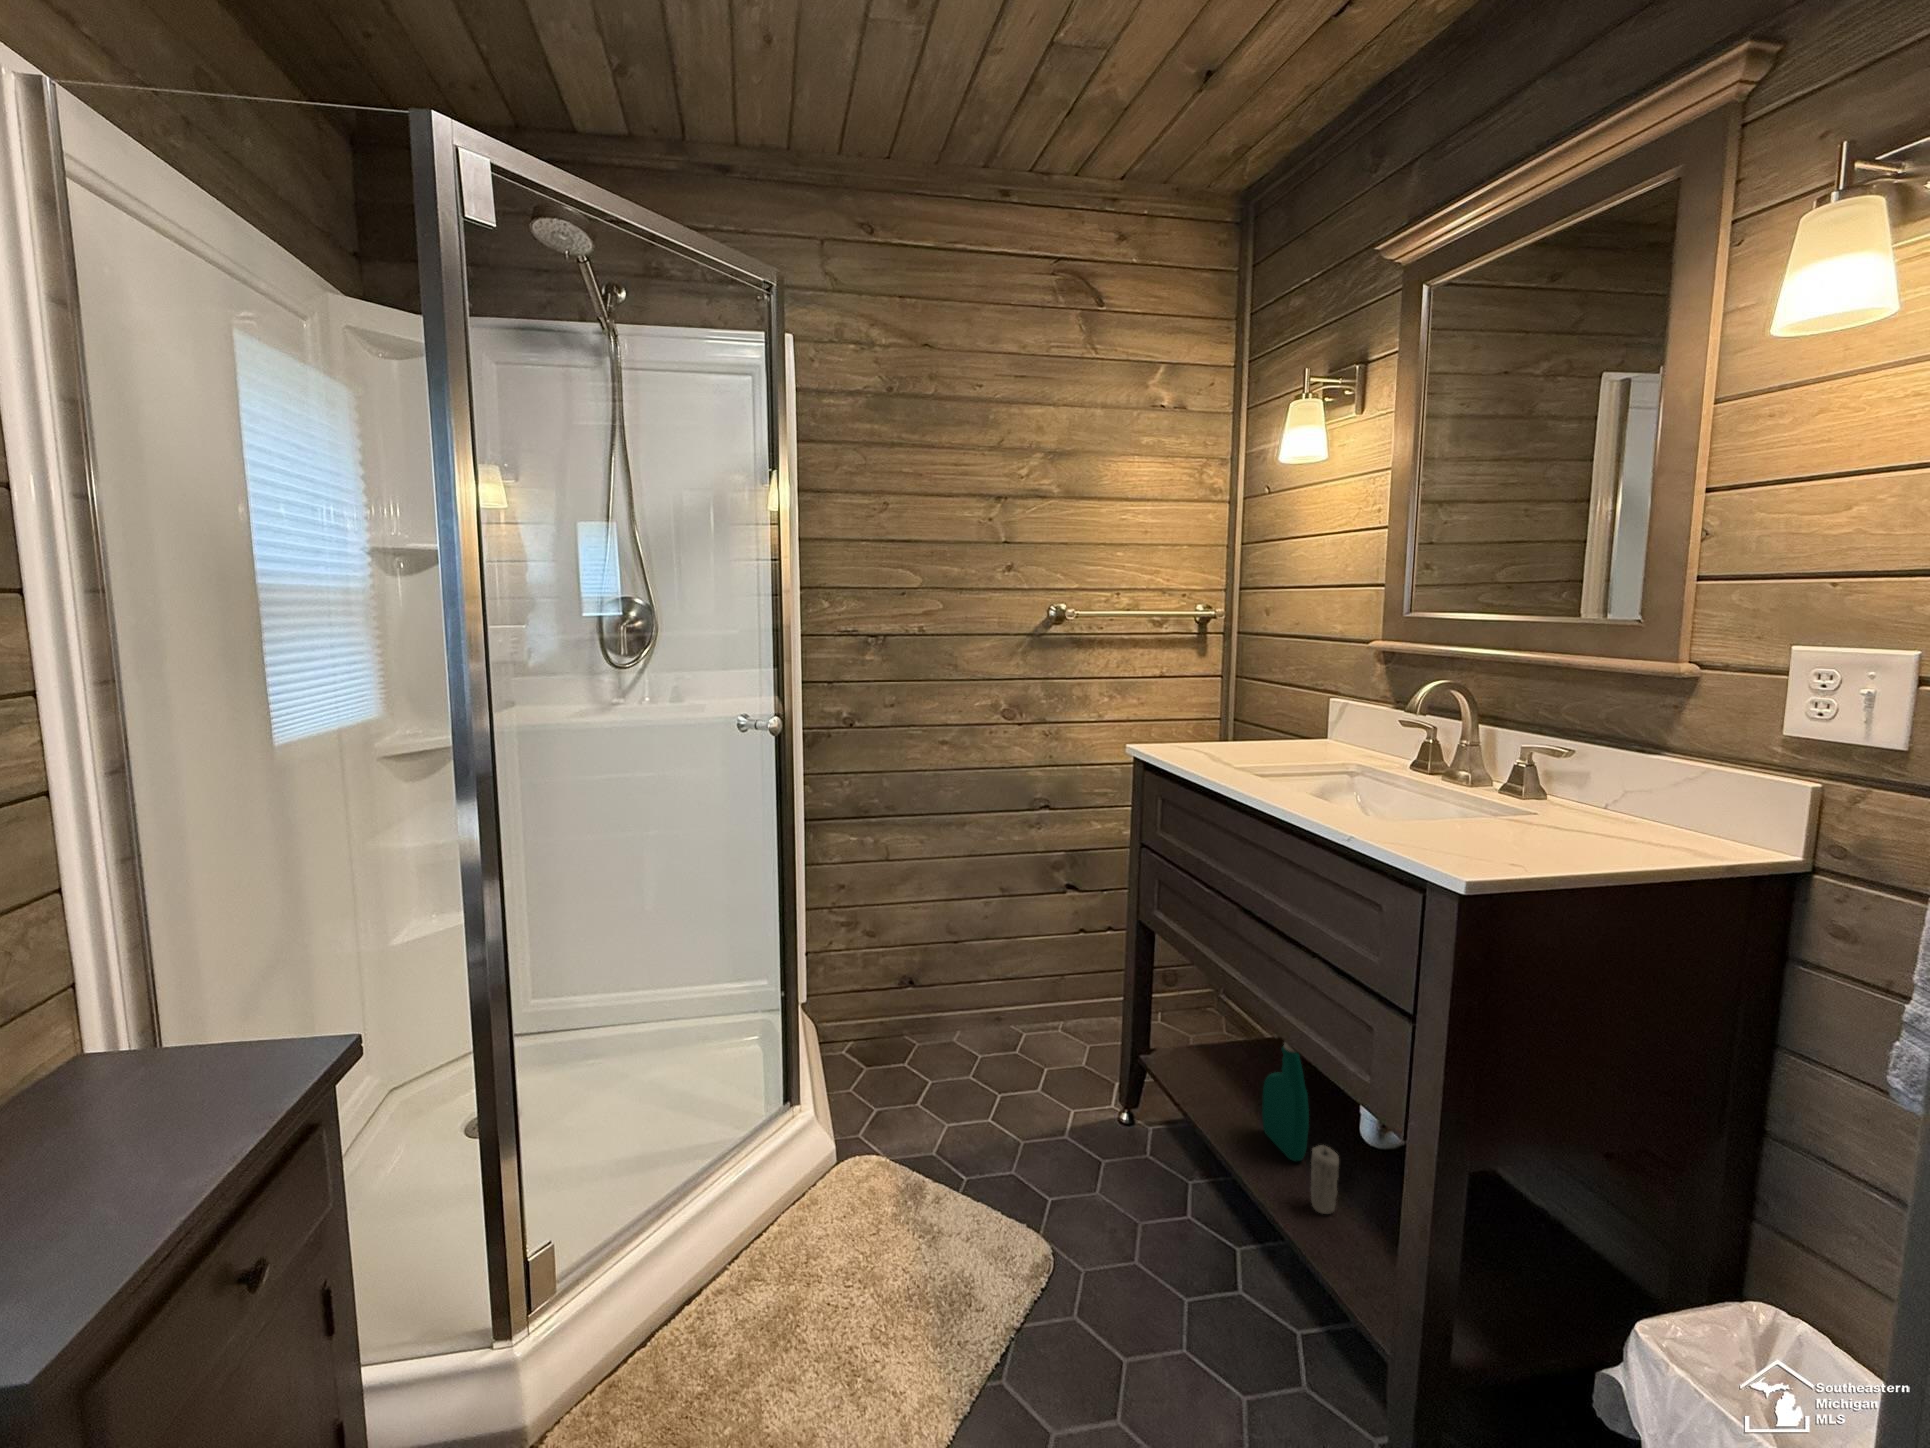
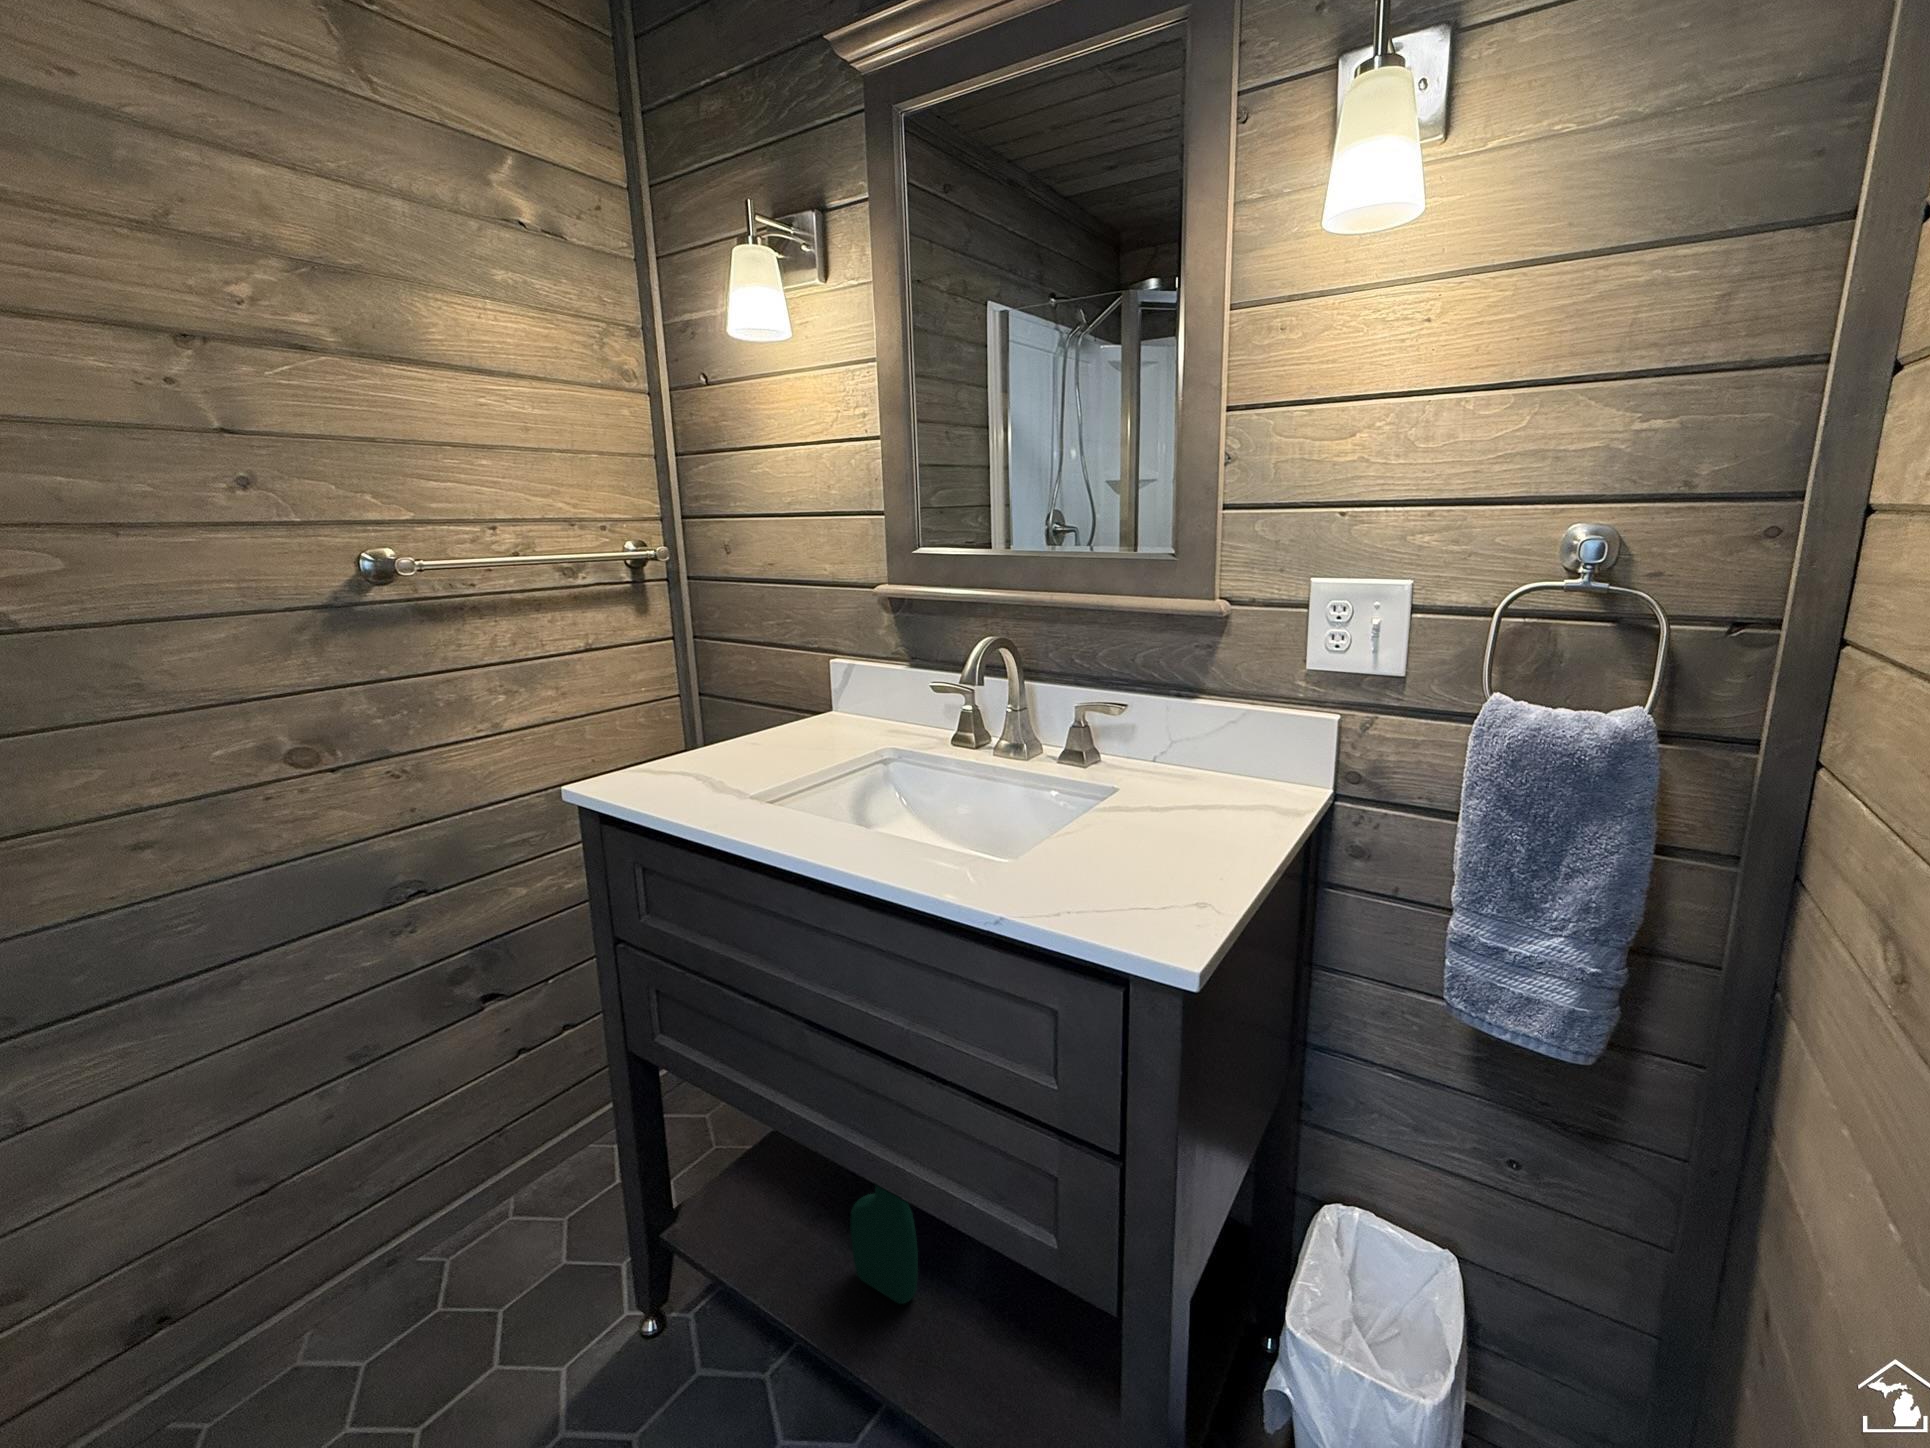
candle: present [1311,1145,1339,1214] -> none [940,1281,976,1375]

